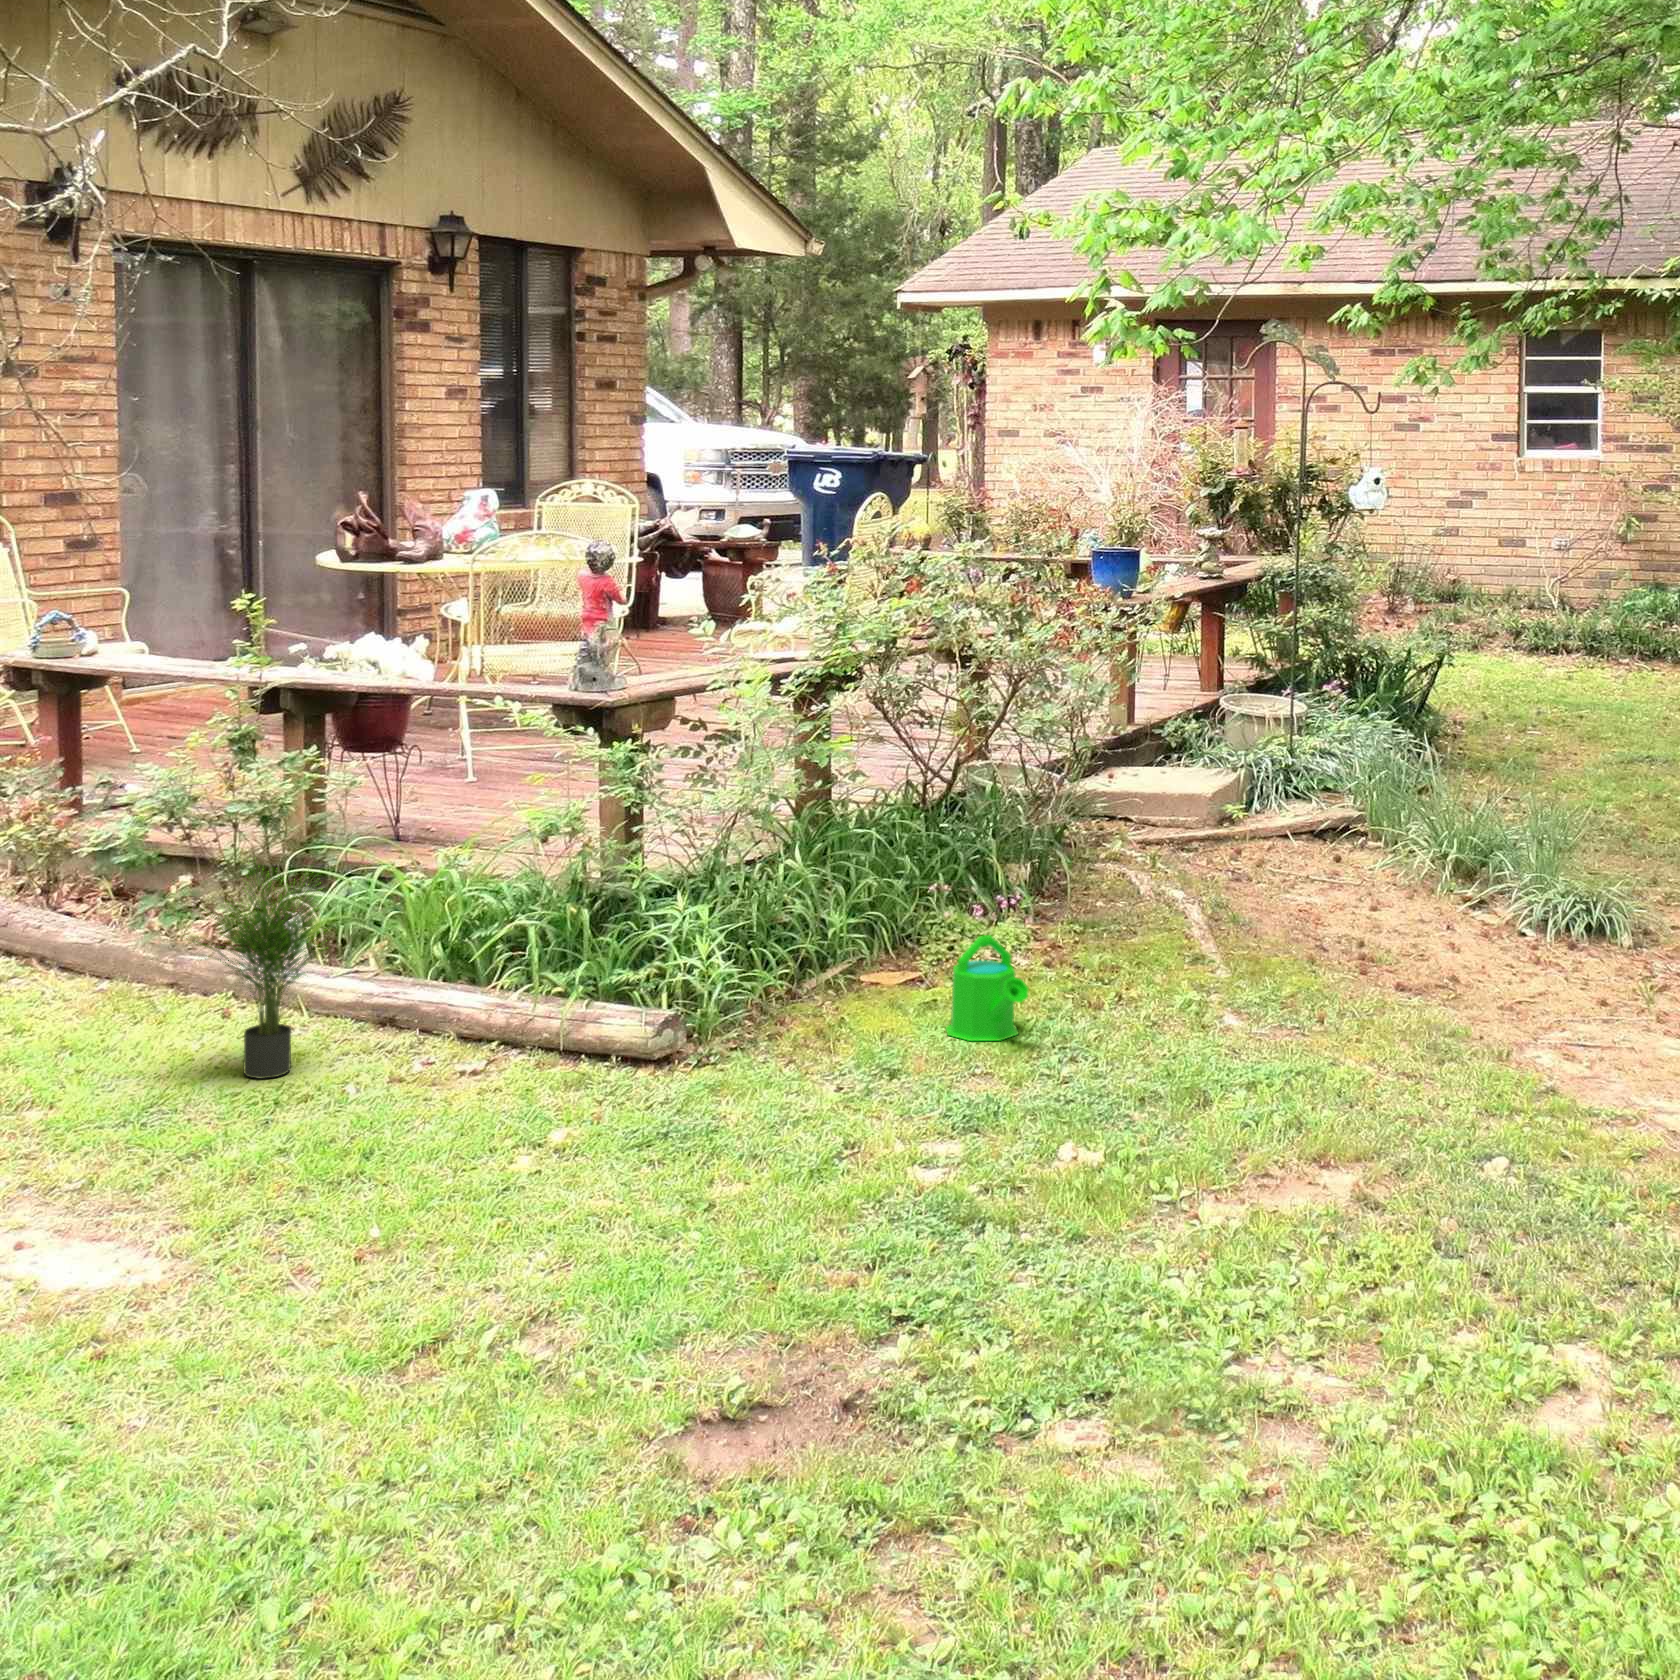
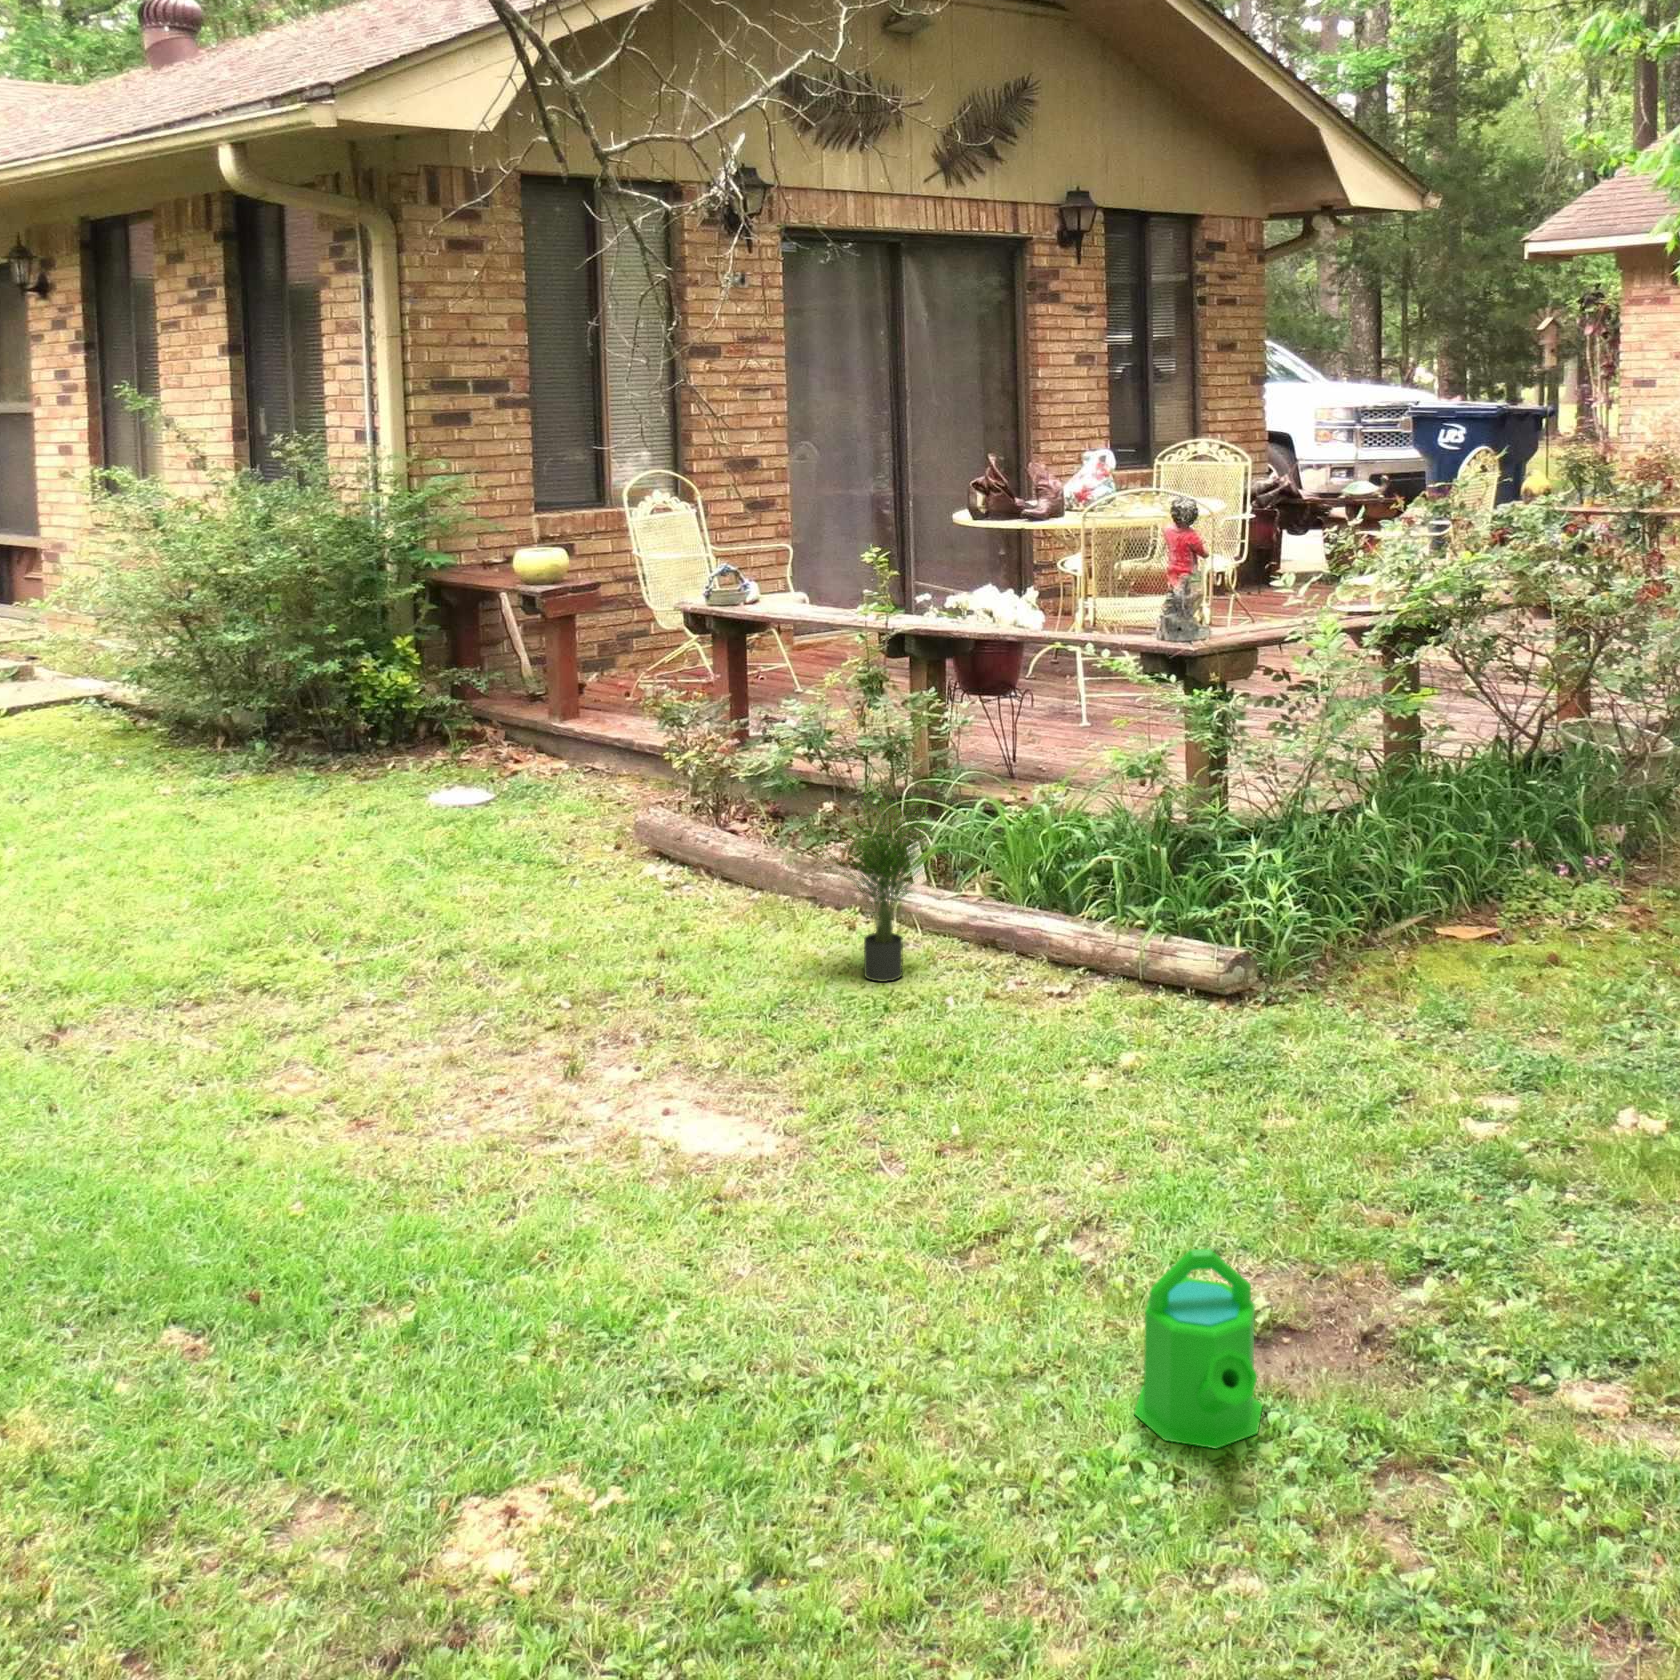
watering can: present [946,935,1029,1041] -> present [1134,1248,1262,1449]

